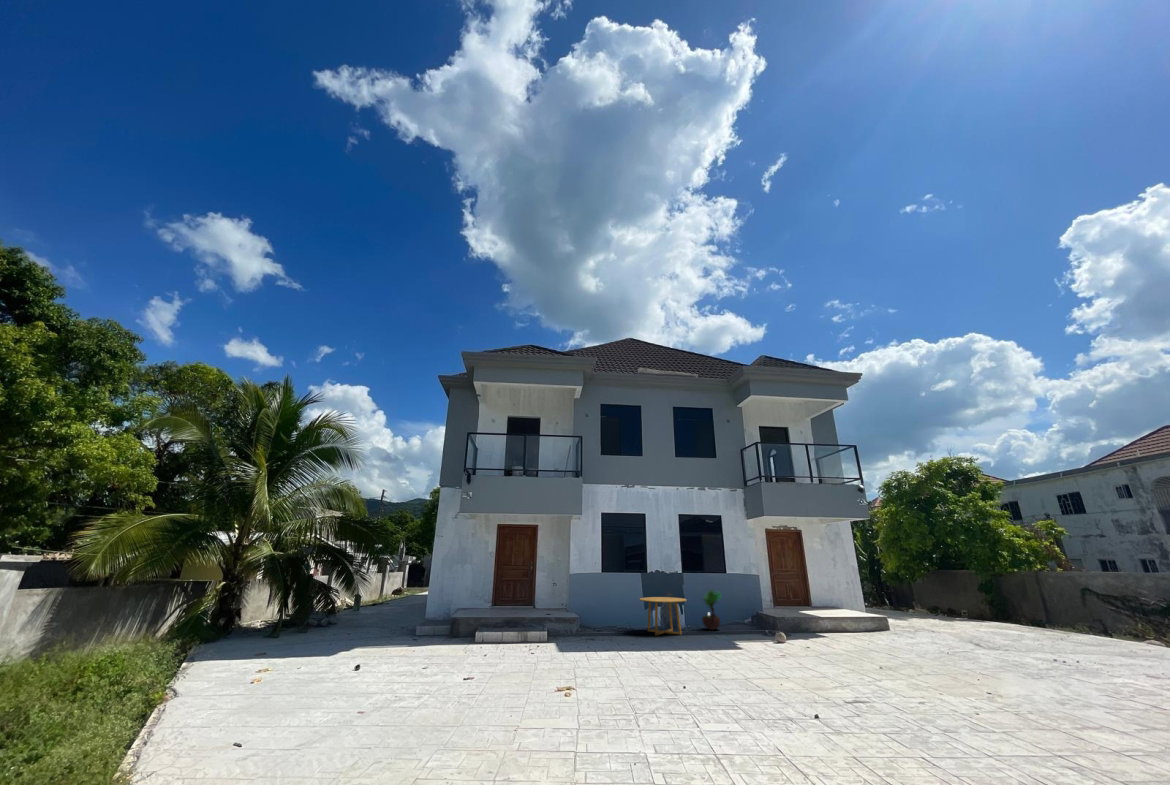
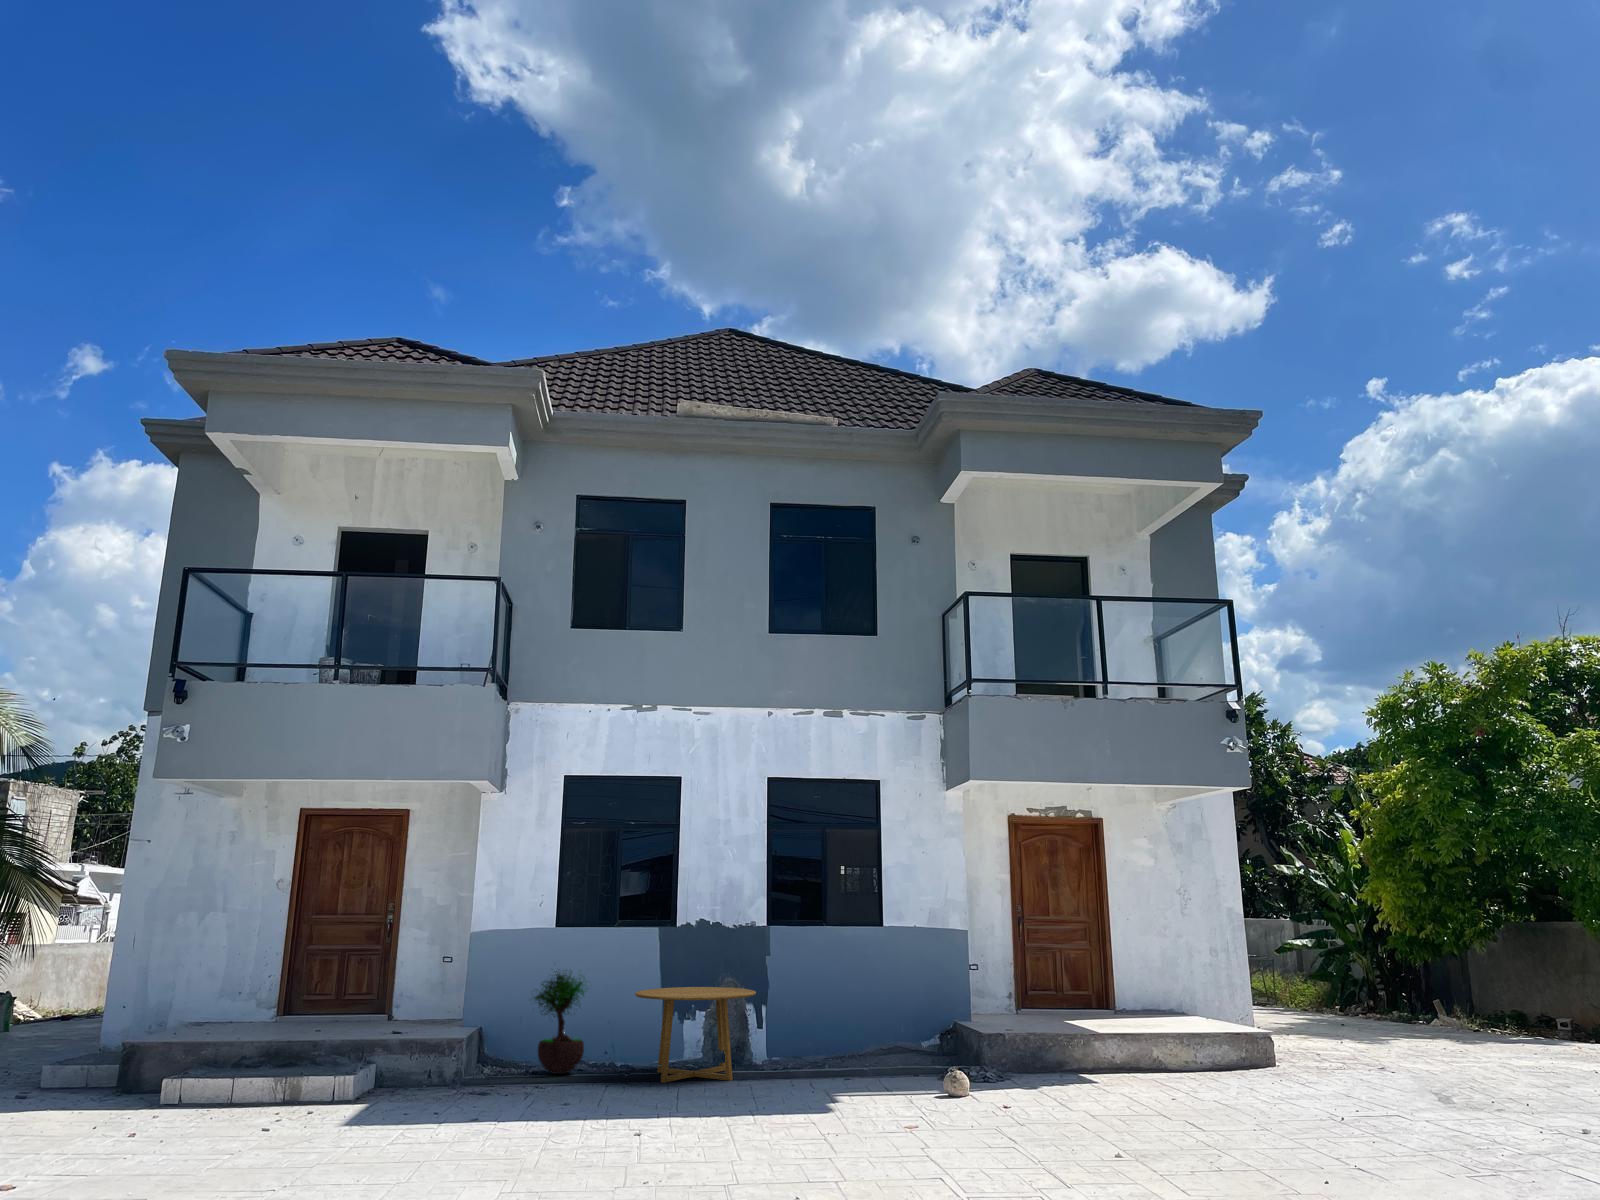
potted tree: present [702,590,720,630] -> present [534,970,587,1074]

